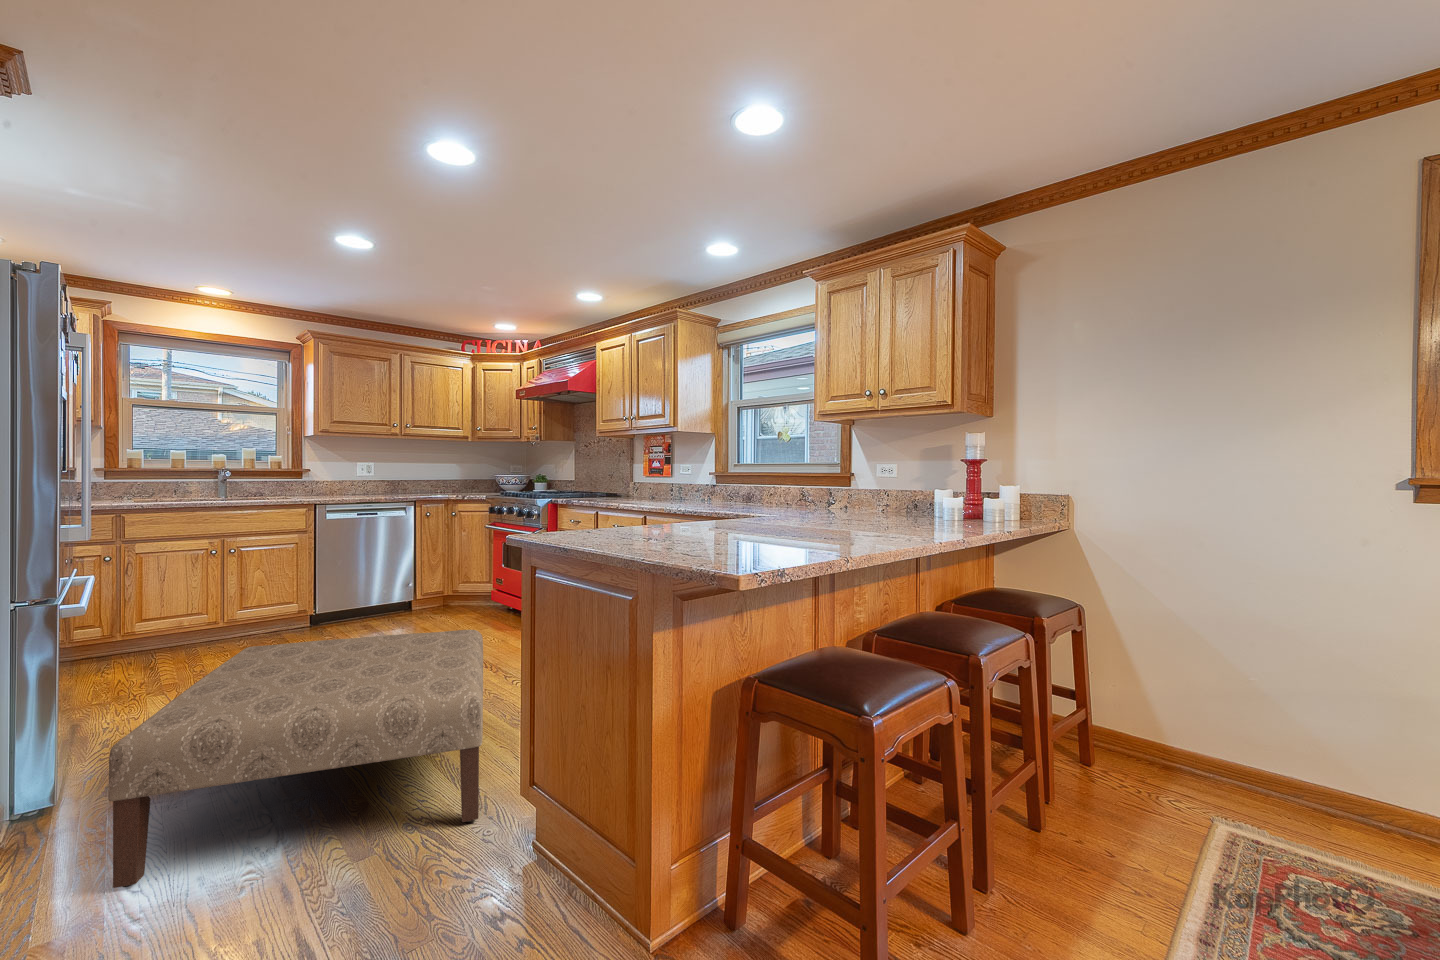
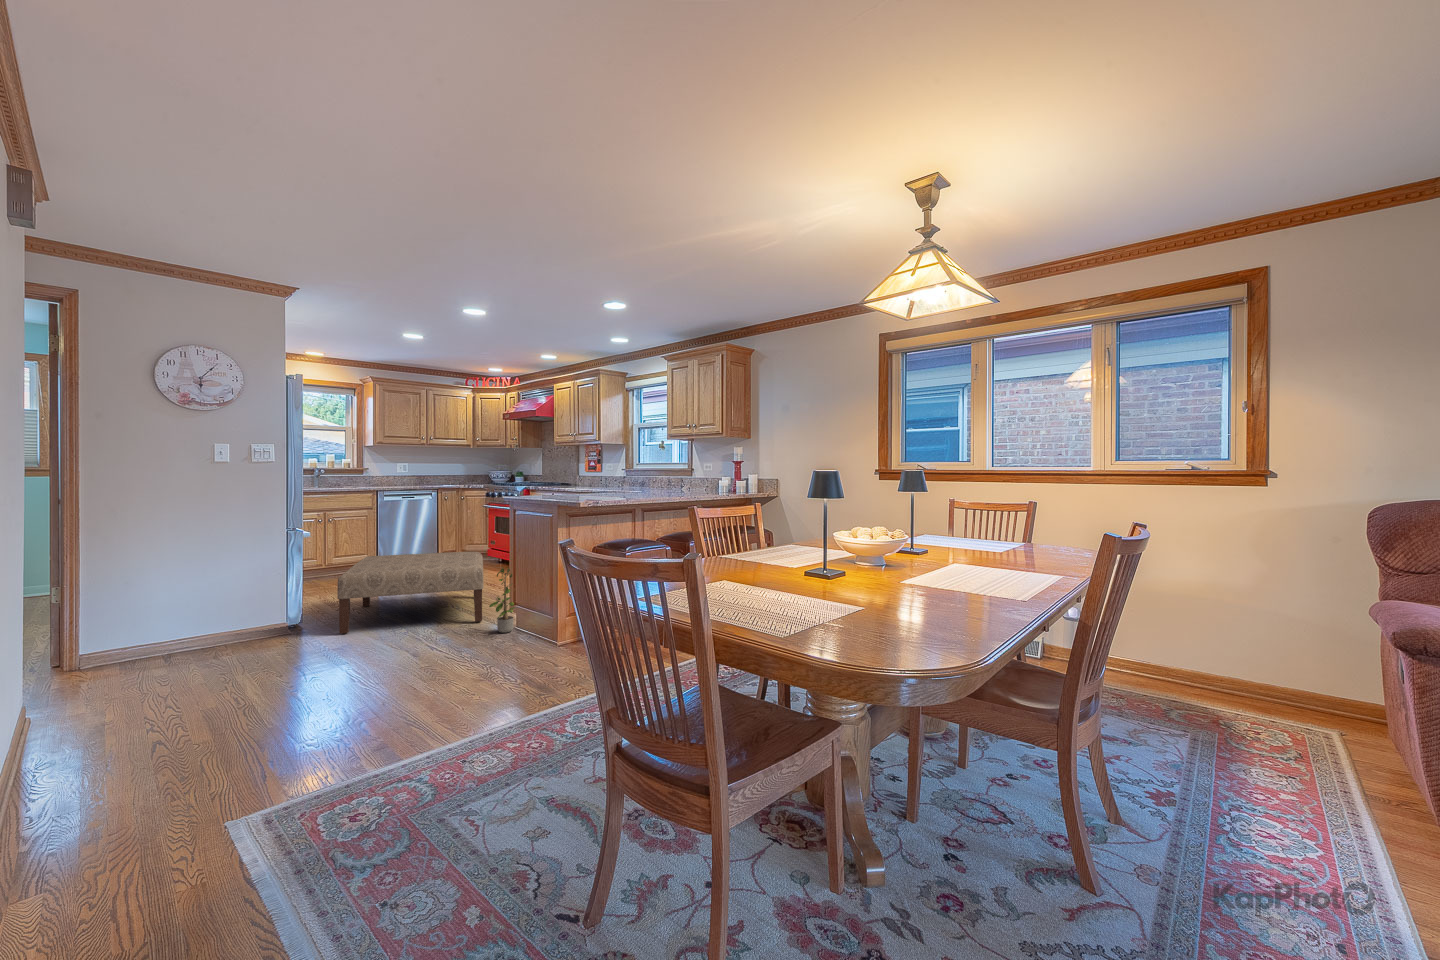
potted plant: none [495,706,565,880] -> present [489,567,515,633]

